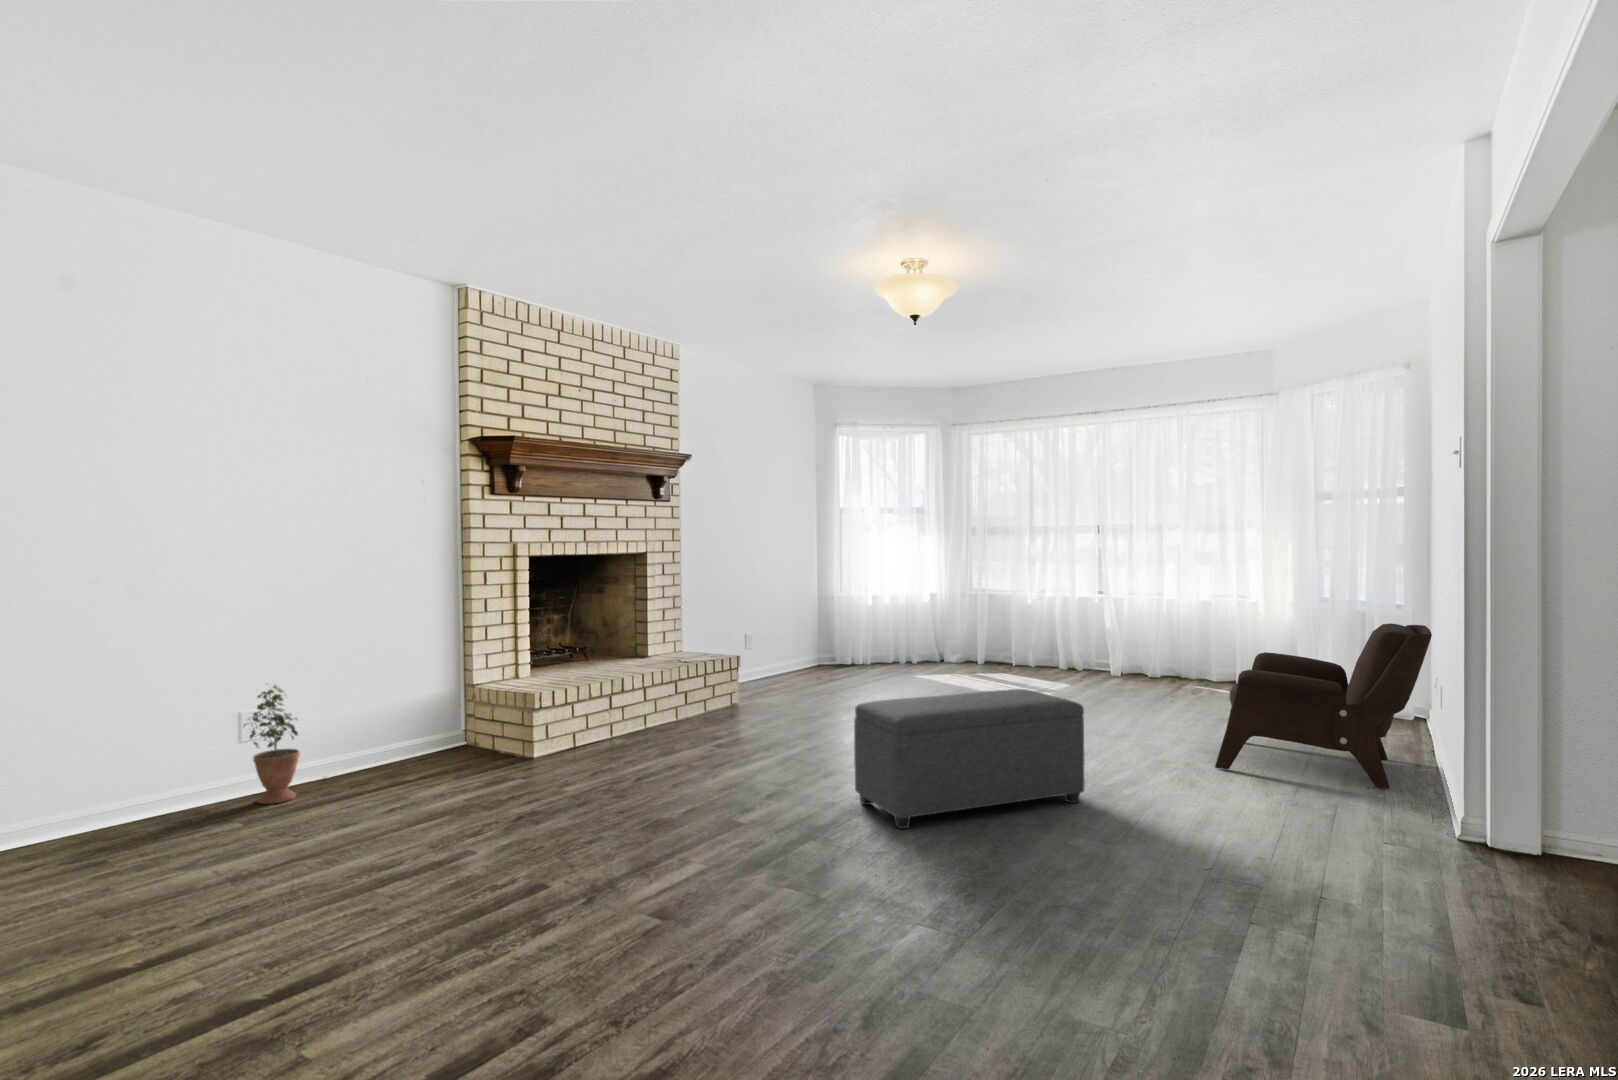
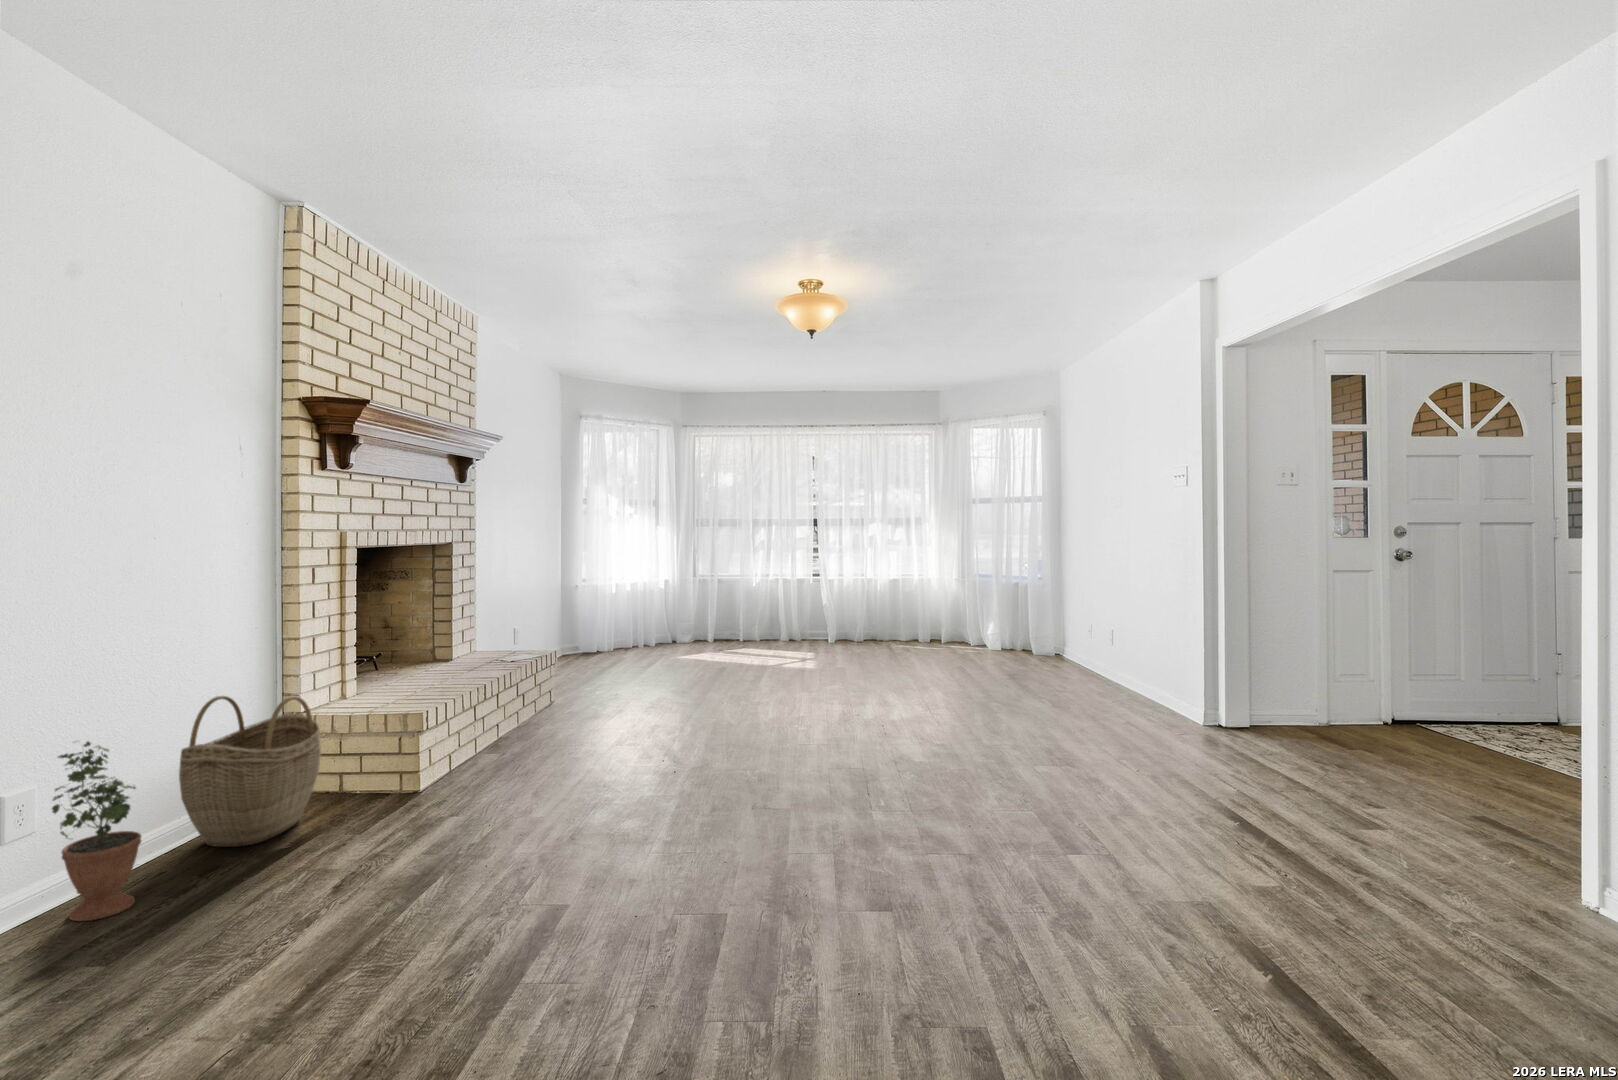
armchair: present [1215,623,1432,789] -> none [985,596,1134,707]
woven basket: none [354,665,455,777] -> present [179,696,321,847]
ottoman: present [854,689,1085,828] -> none [827,660,980,789]

